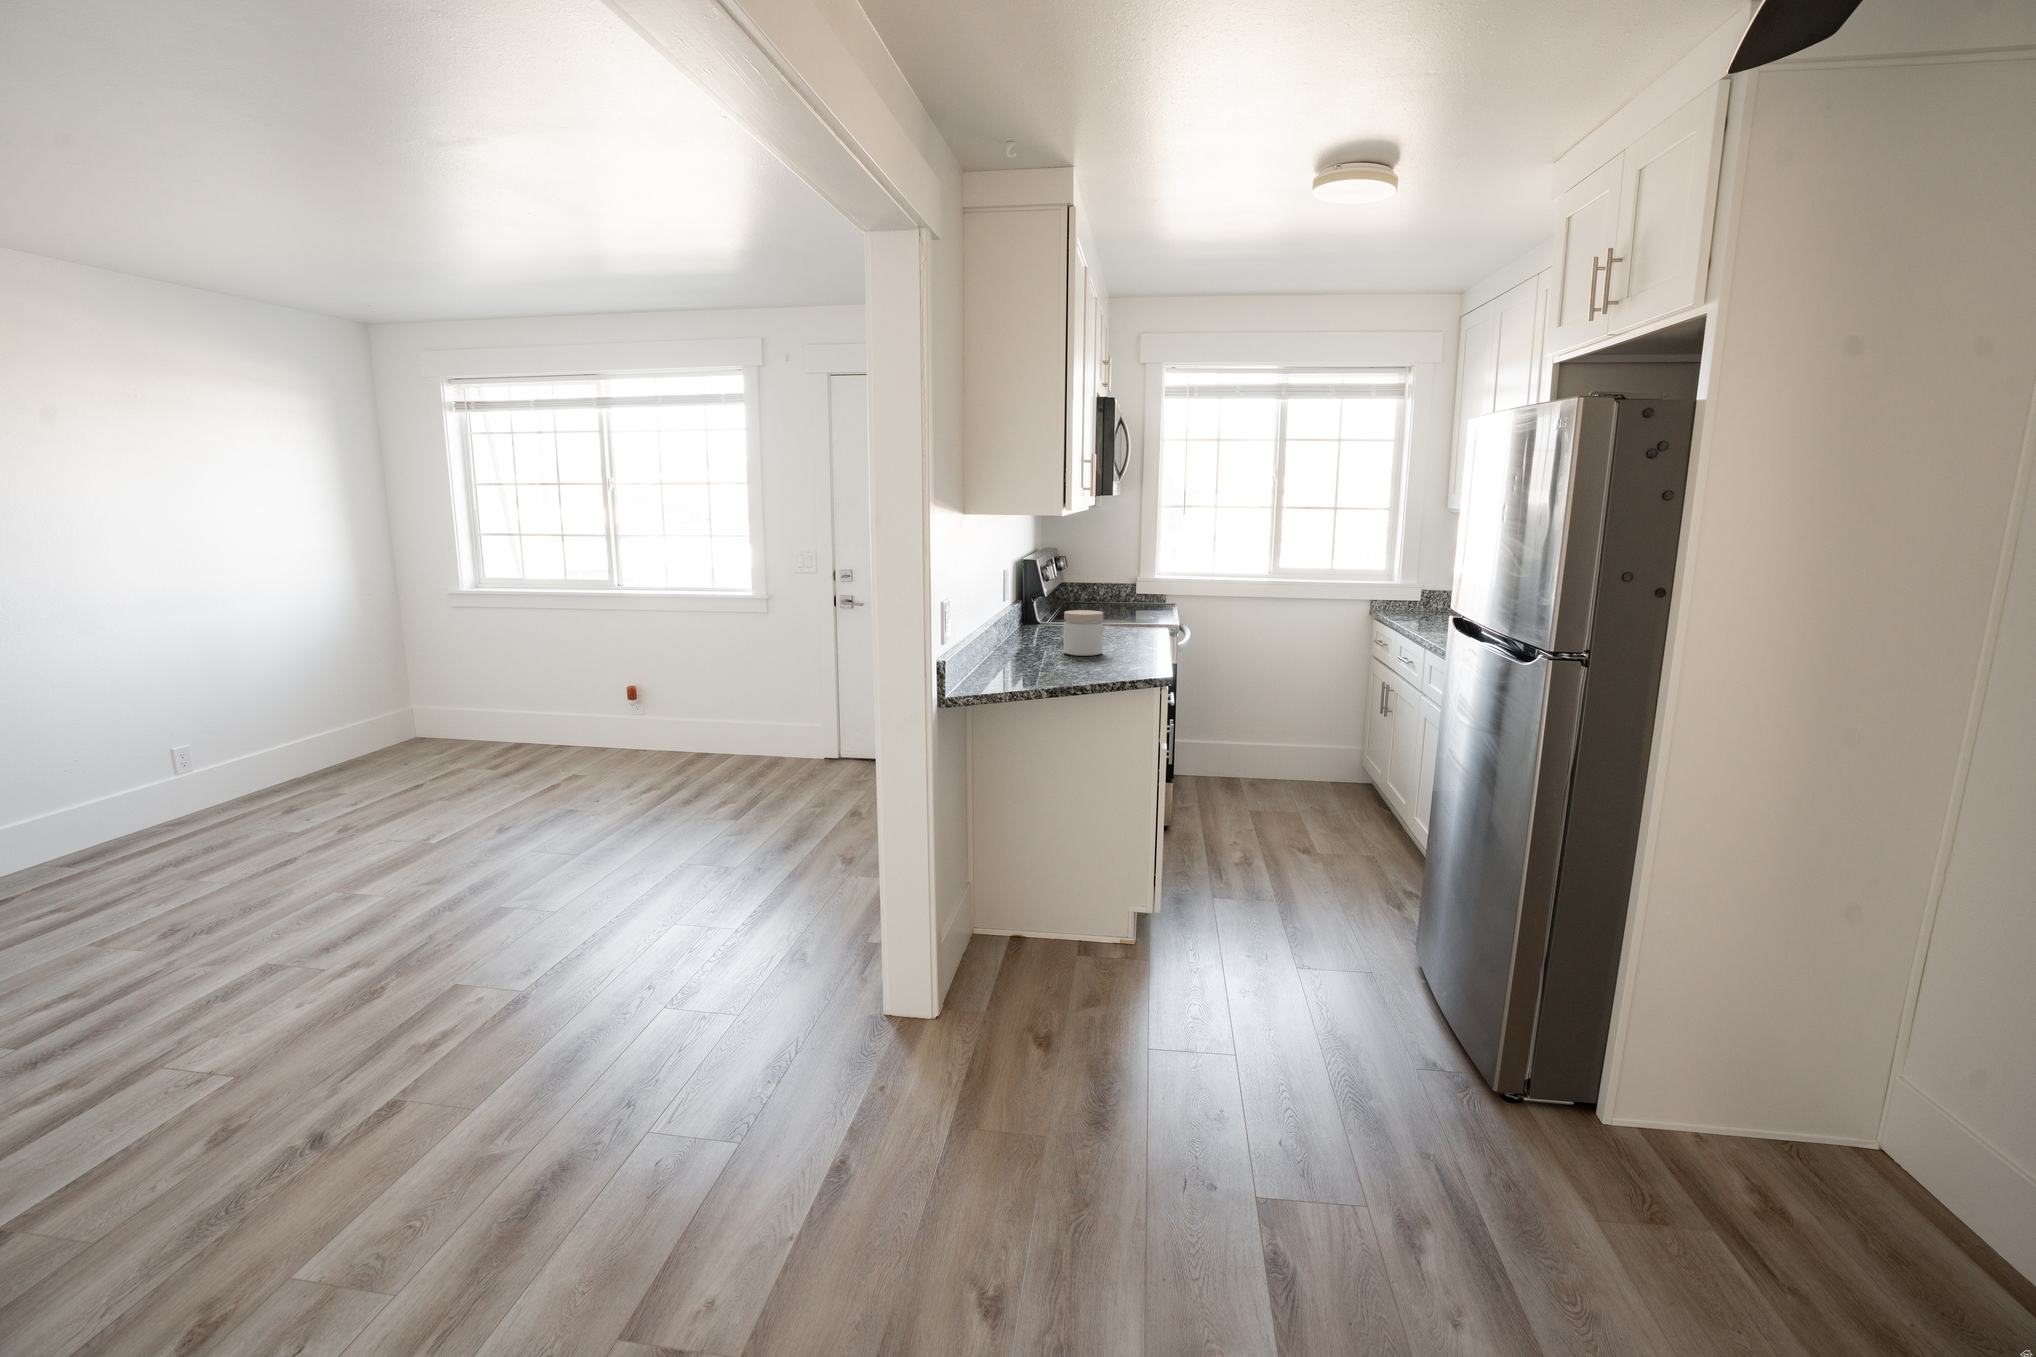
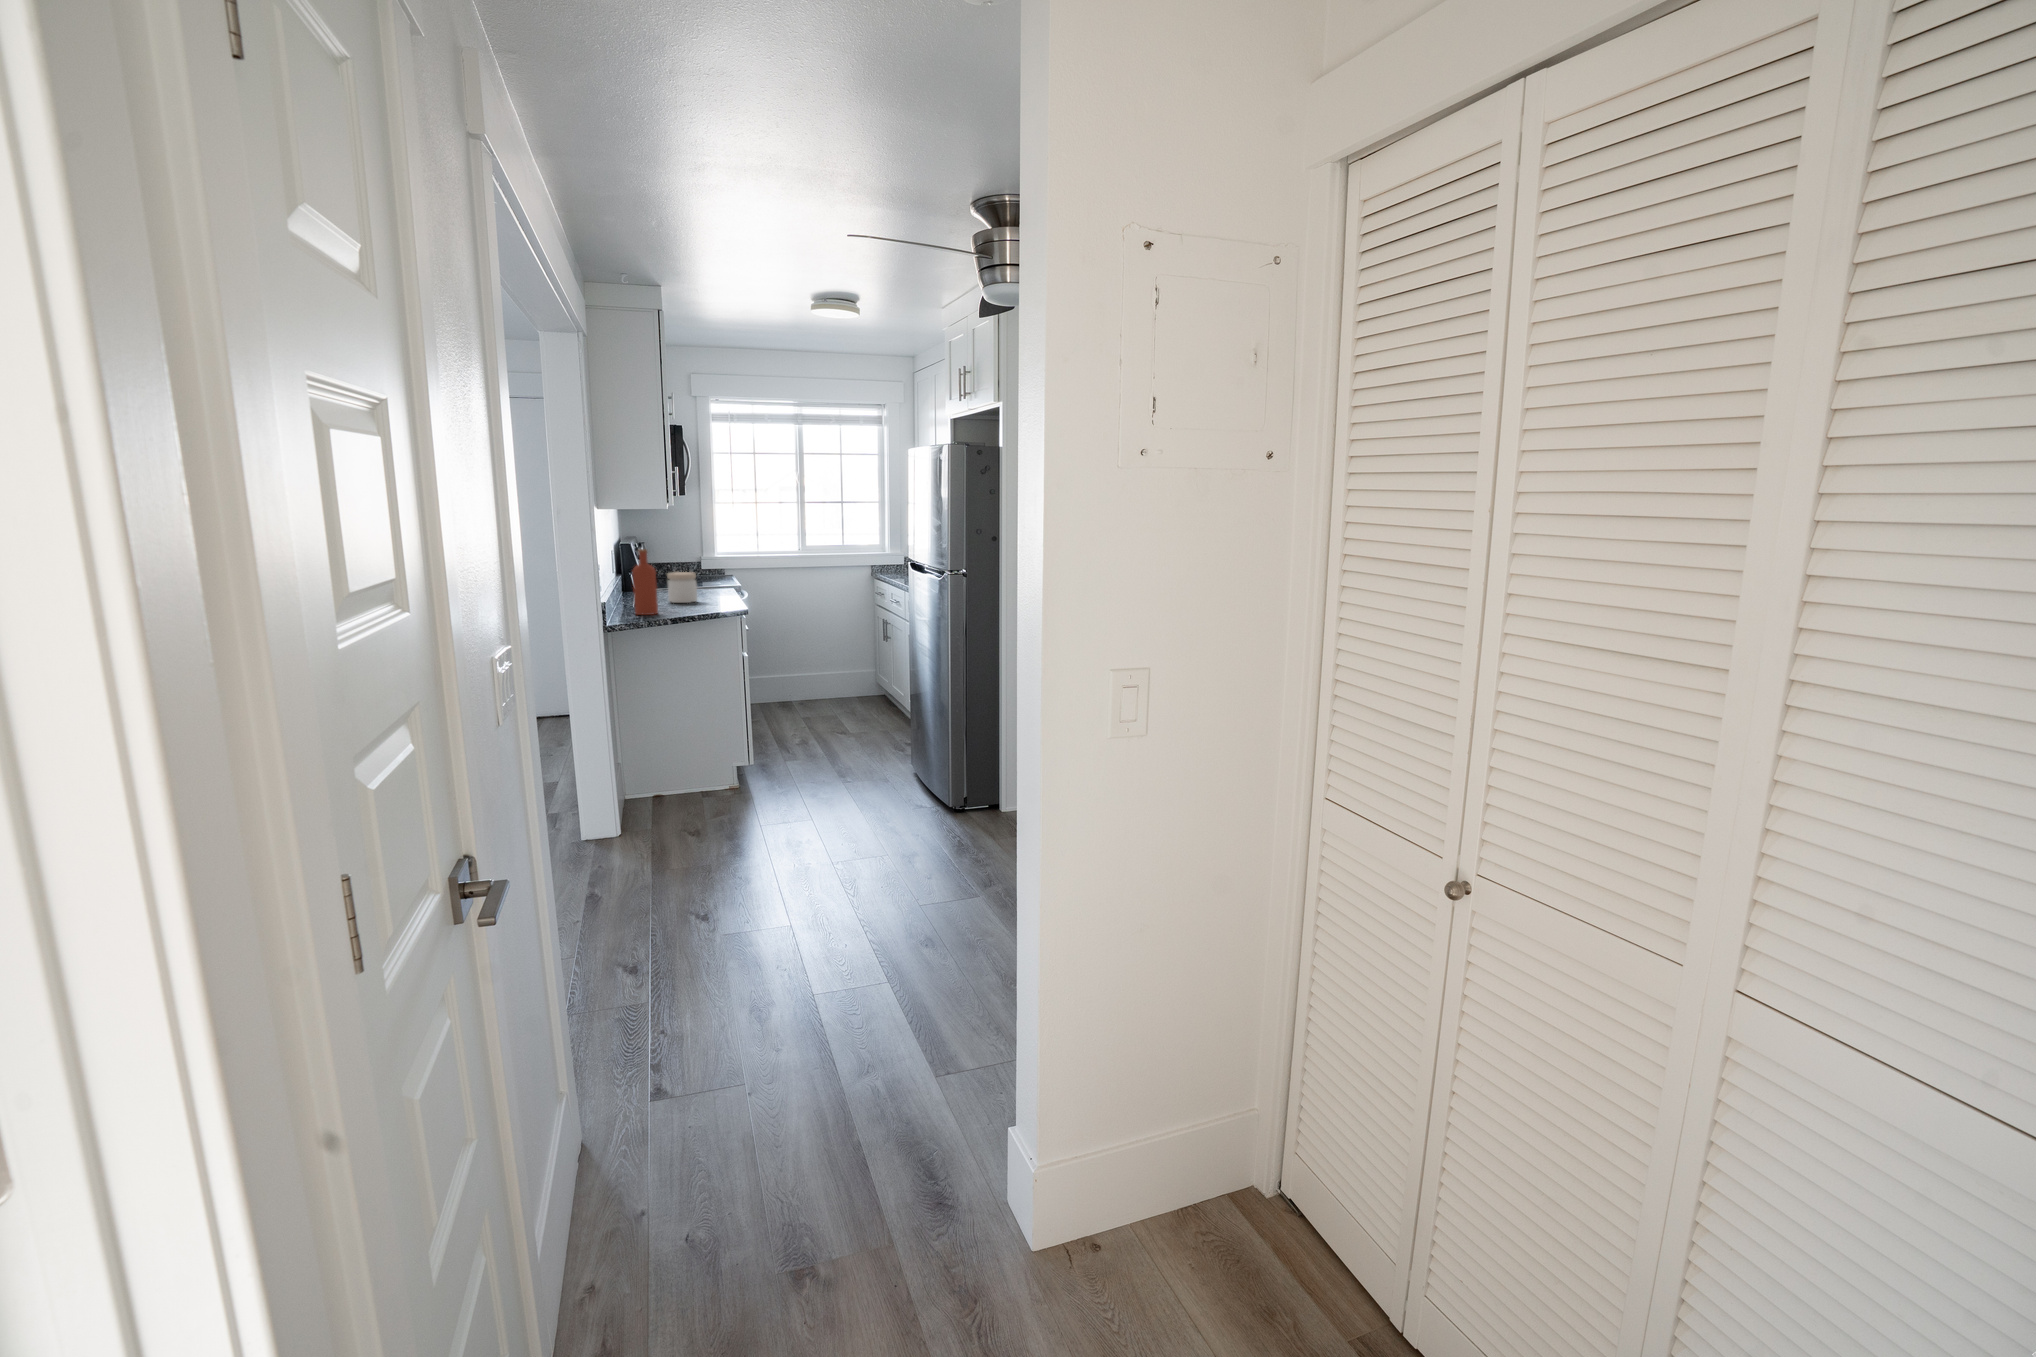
bottle: none [999,581,1031,680] -> present [633,549,658,615]

